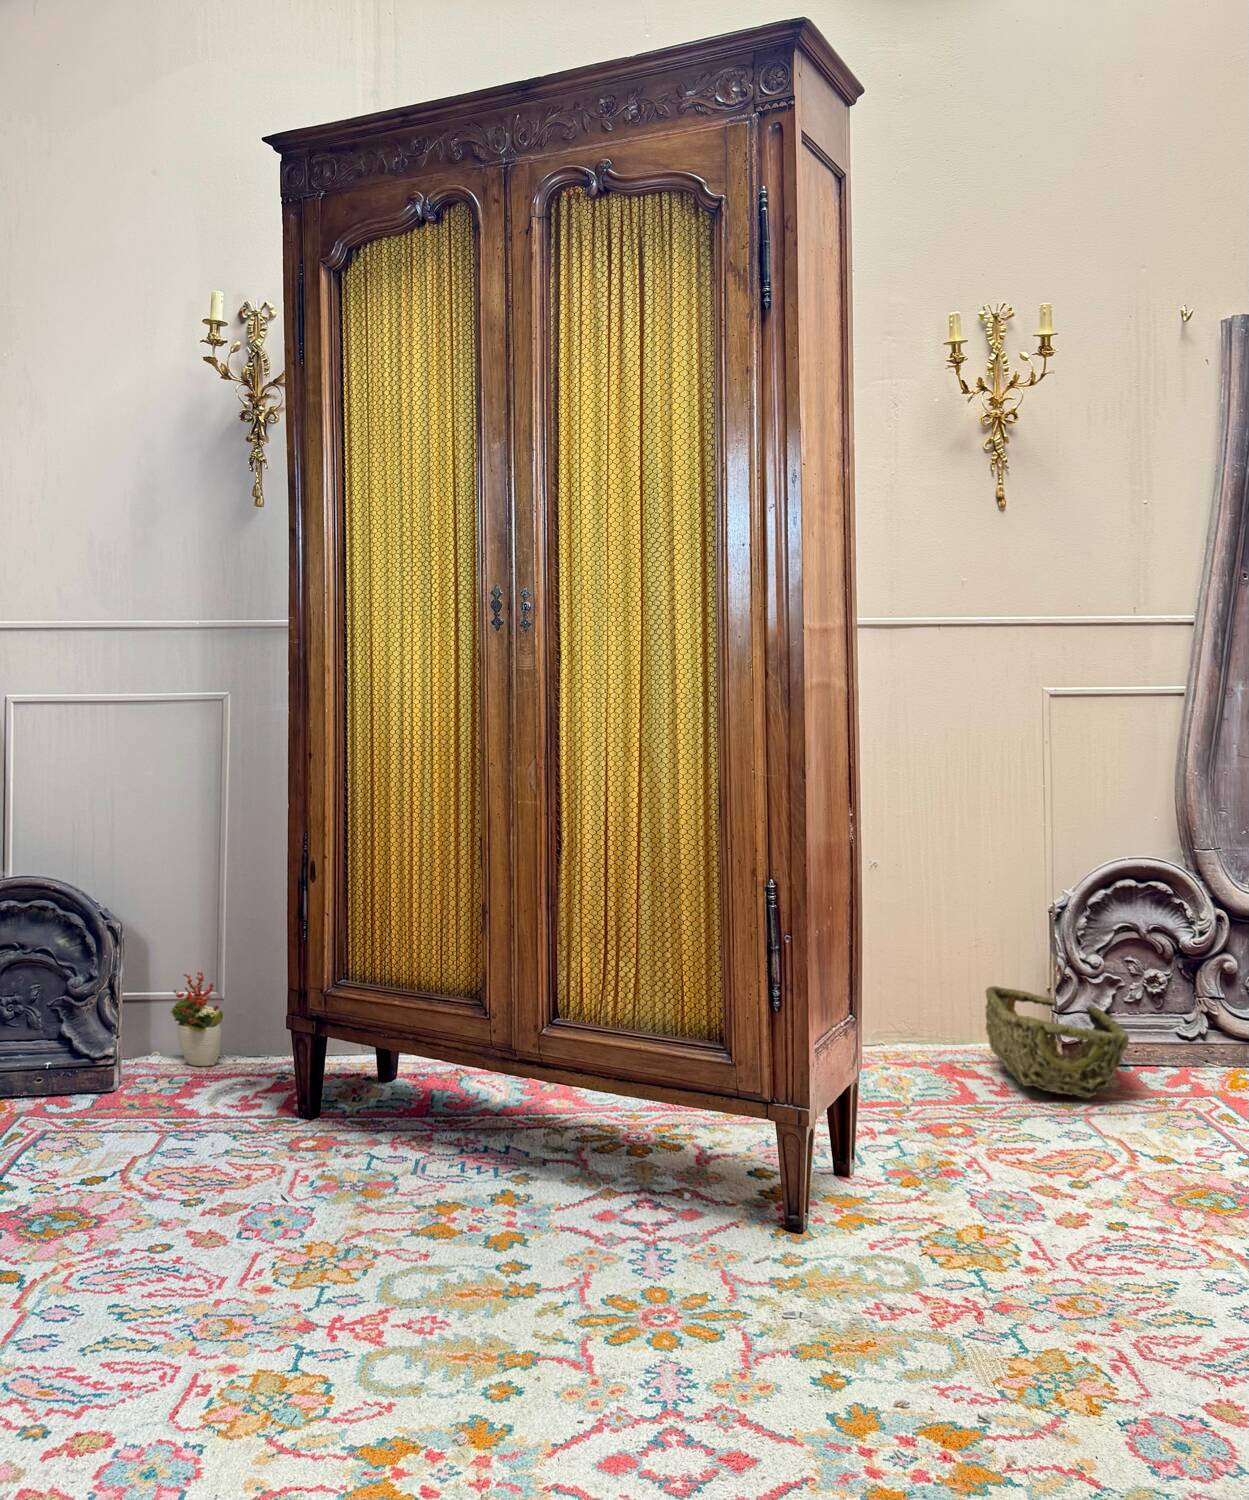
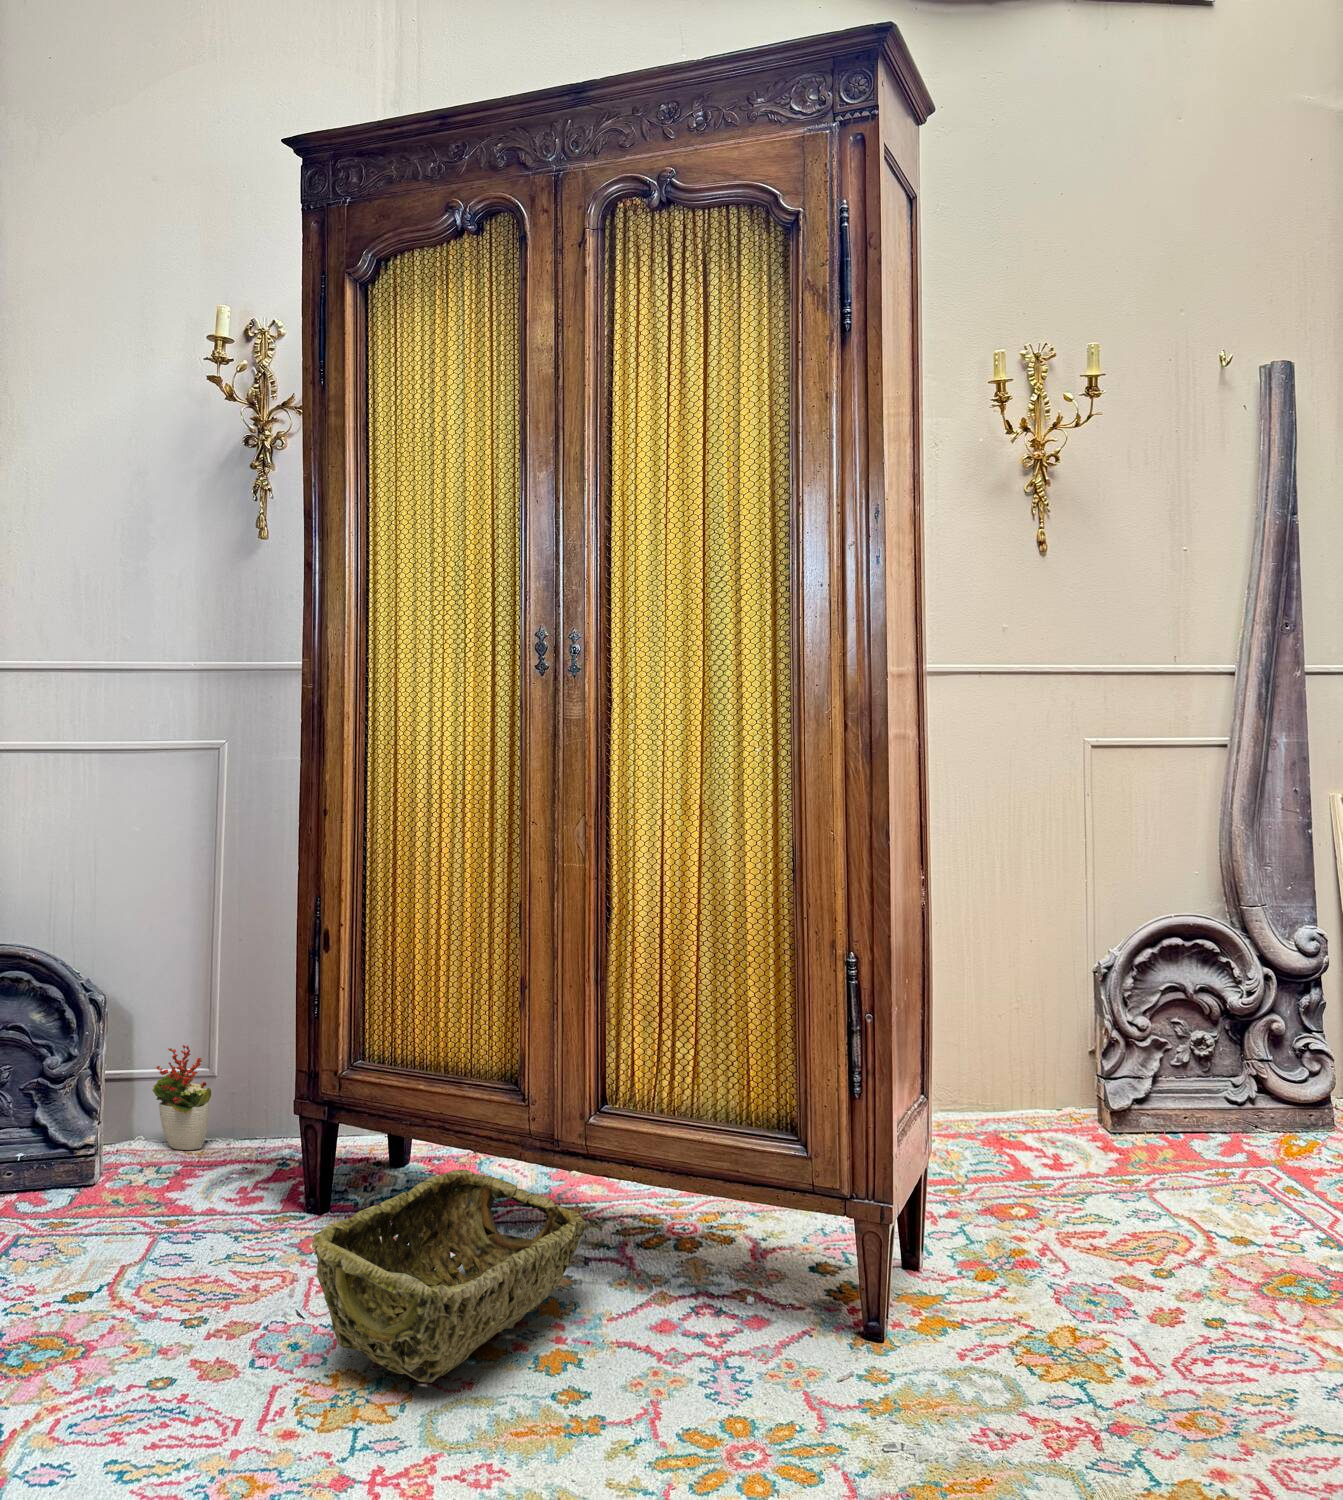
woven basket: present [985,986,1129,1098] -> present [312,1170,586,1383]

